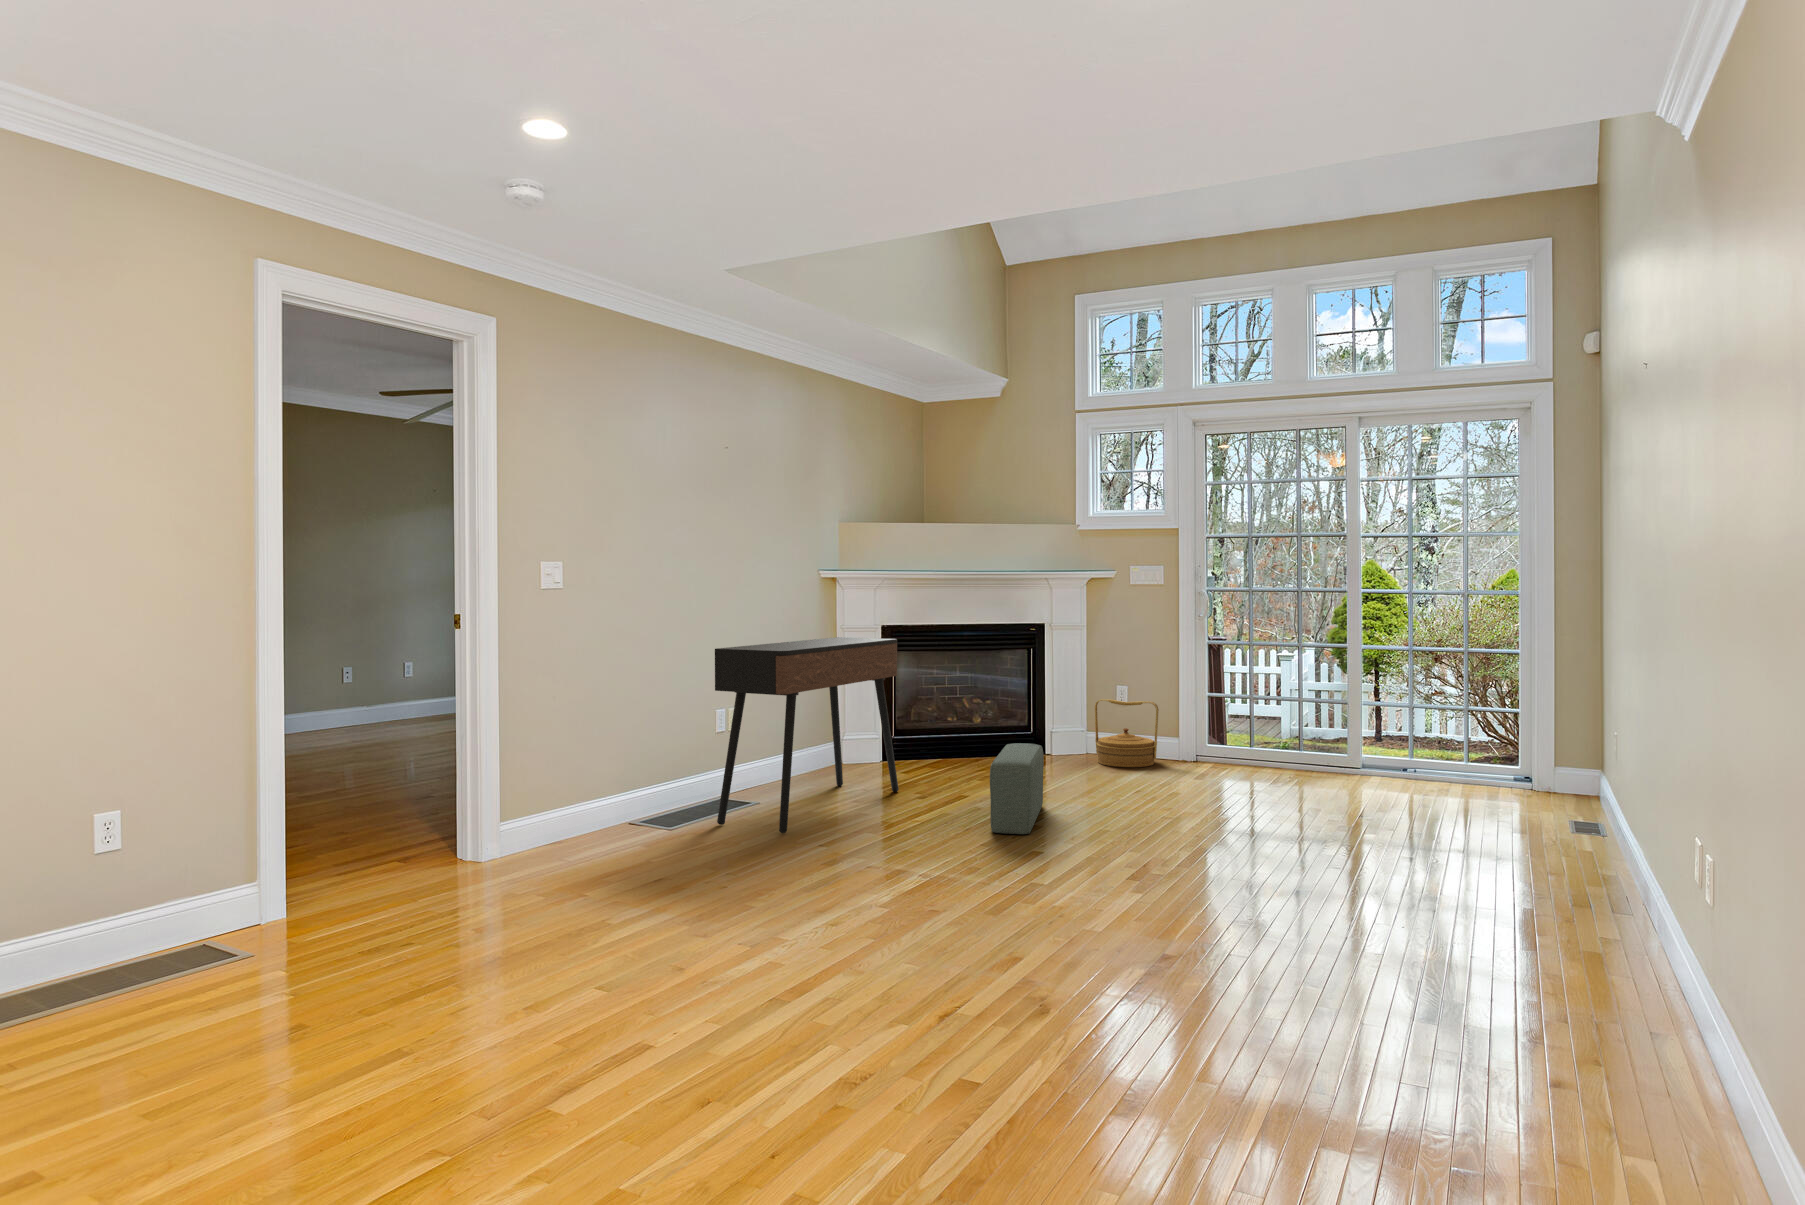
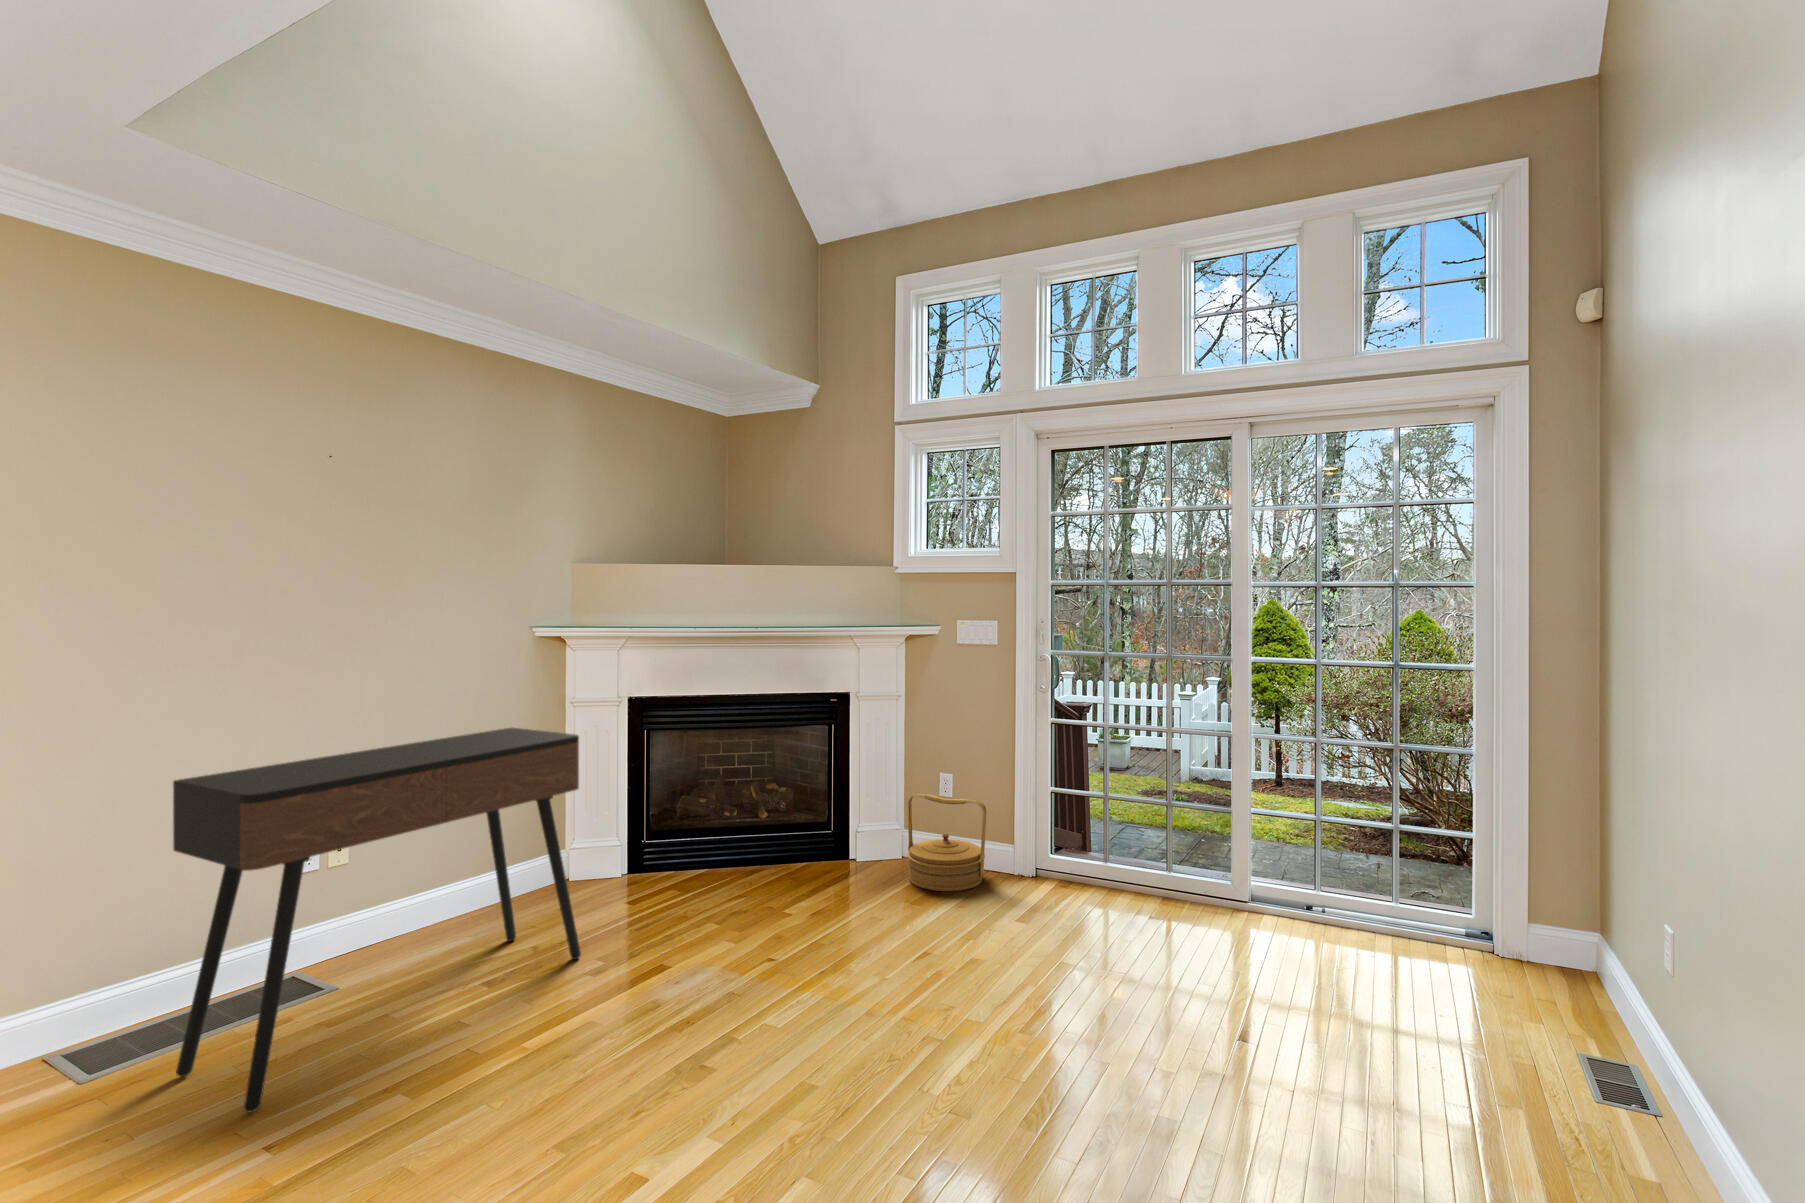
pouf: present [990,743,1044,834] -> none [615,910,763,1117]

